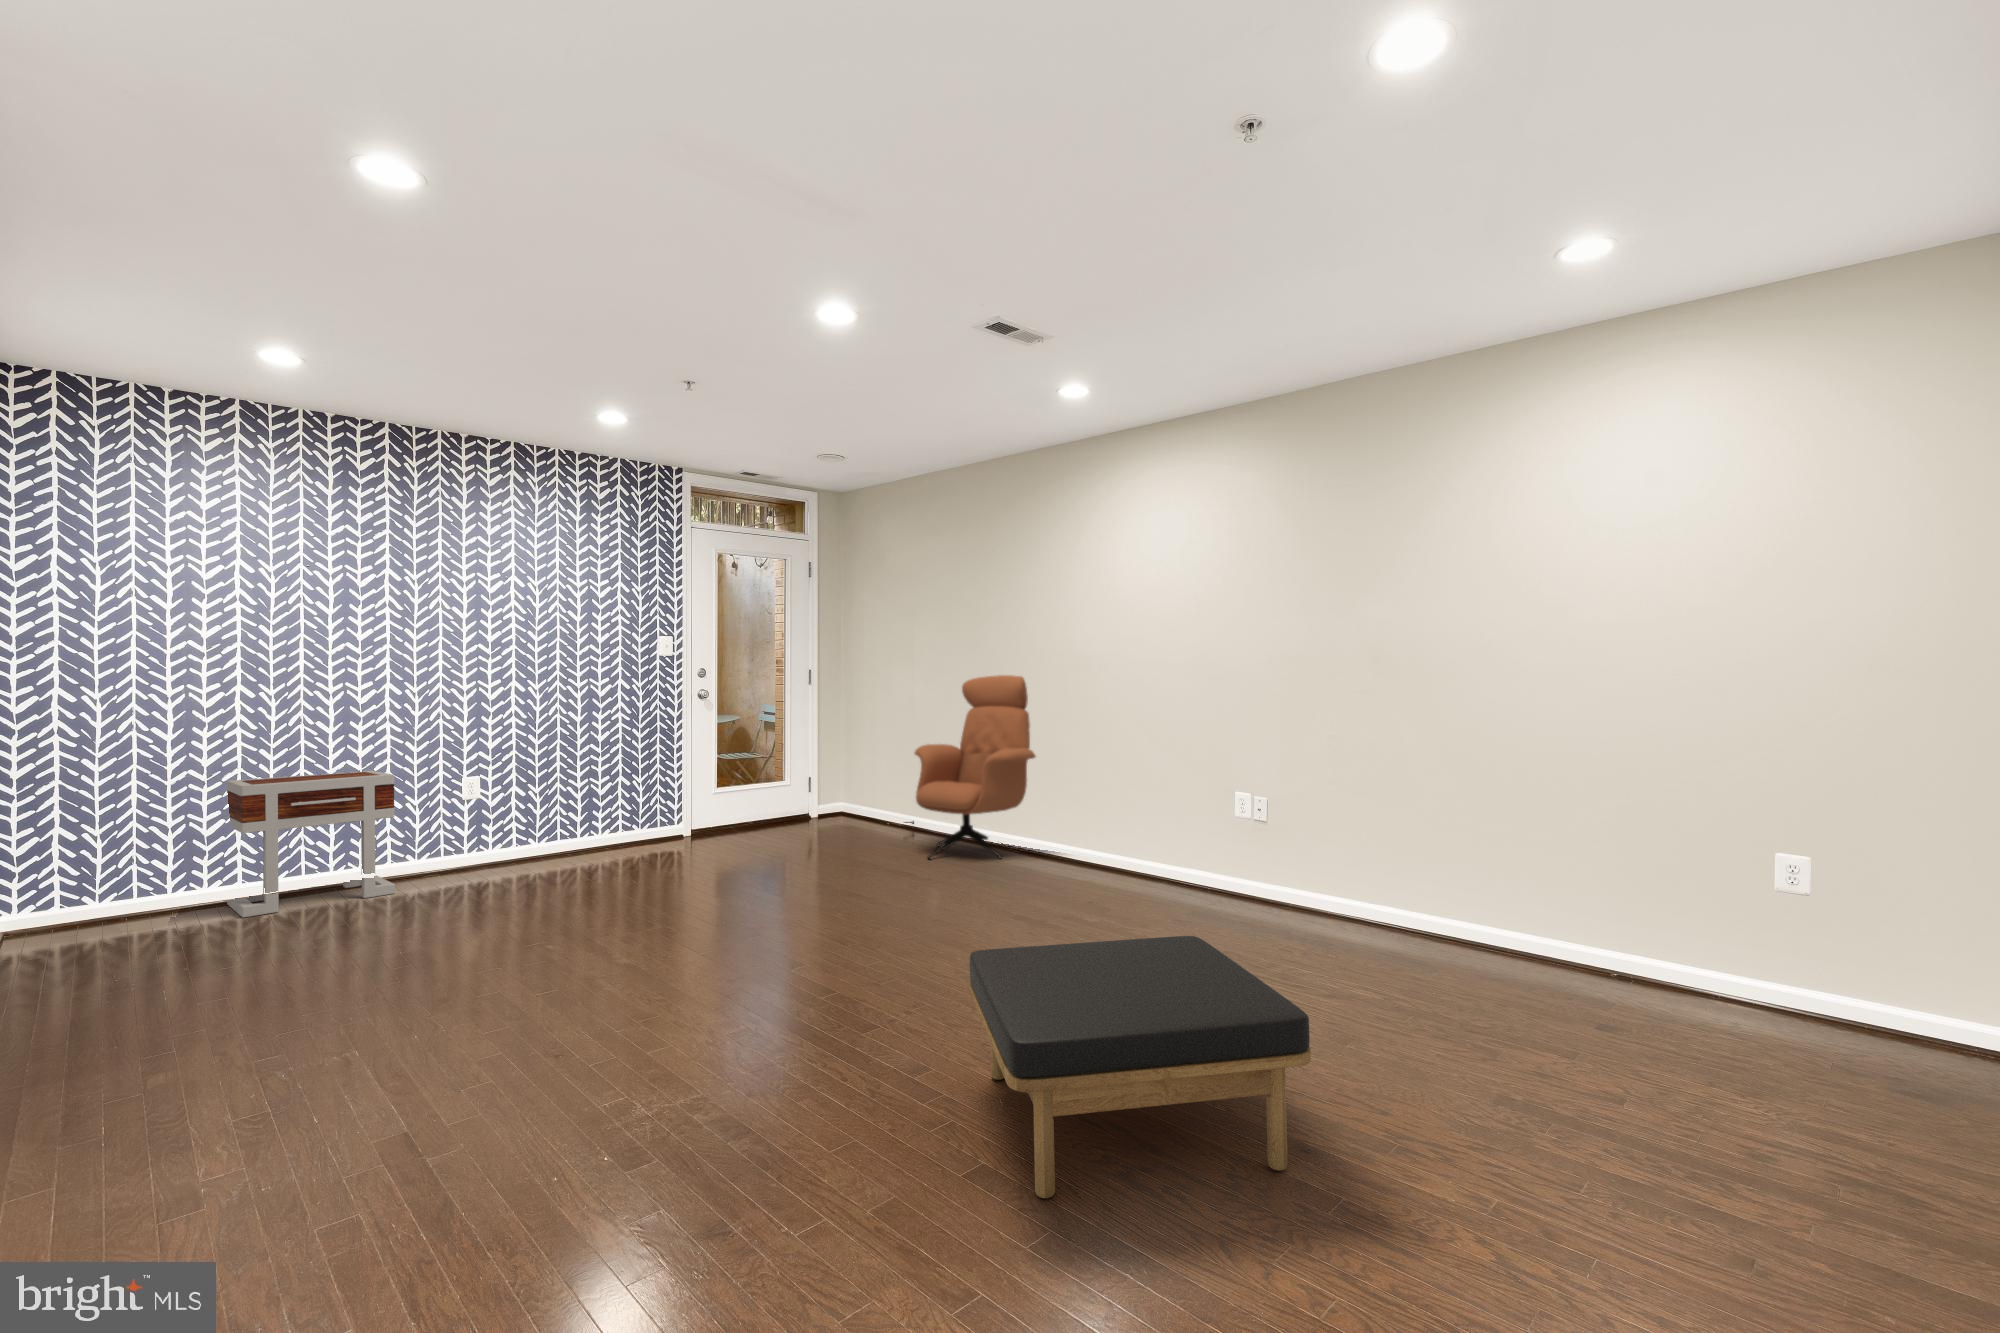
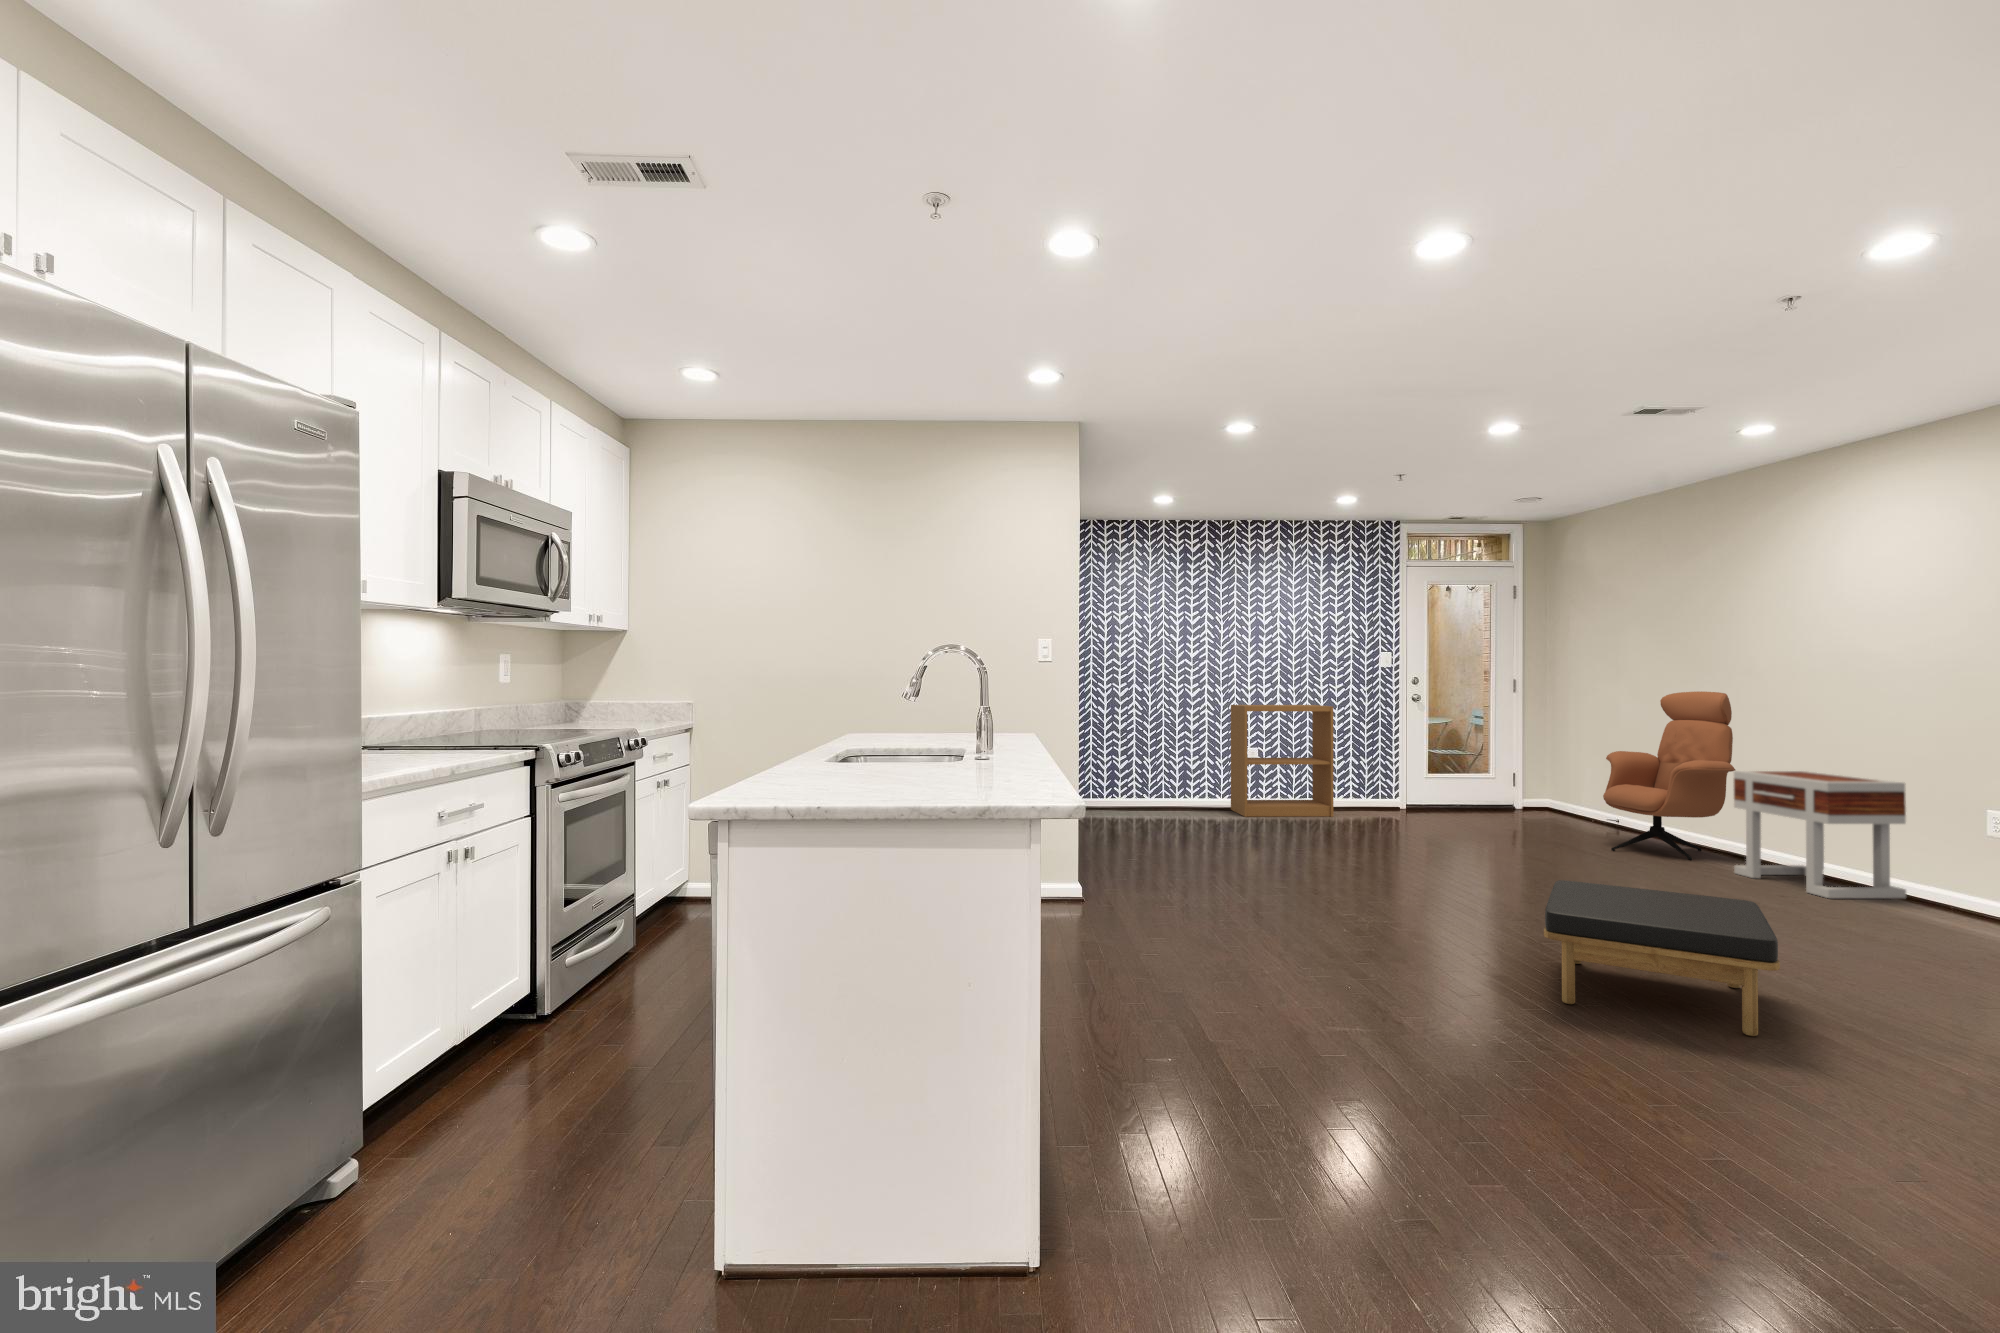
bookshelf: none [434,708,598,884] -> present [1231,705,1333,817]
side table: present [227,771,395,918] -> present [1734,771,1906,898]

